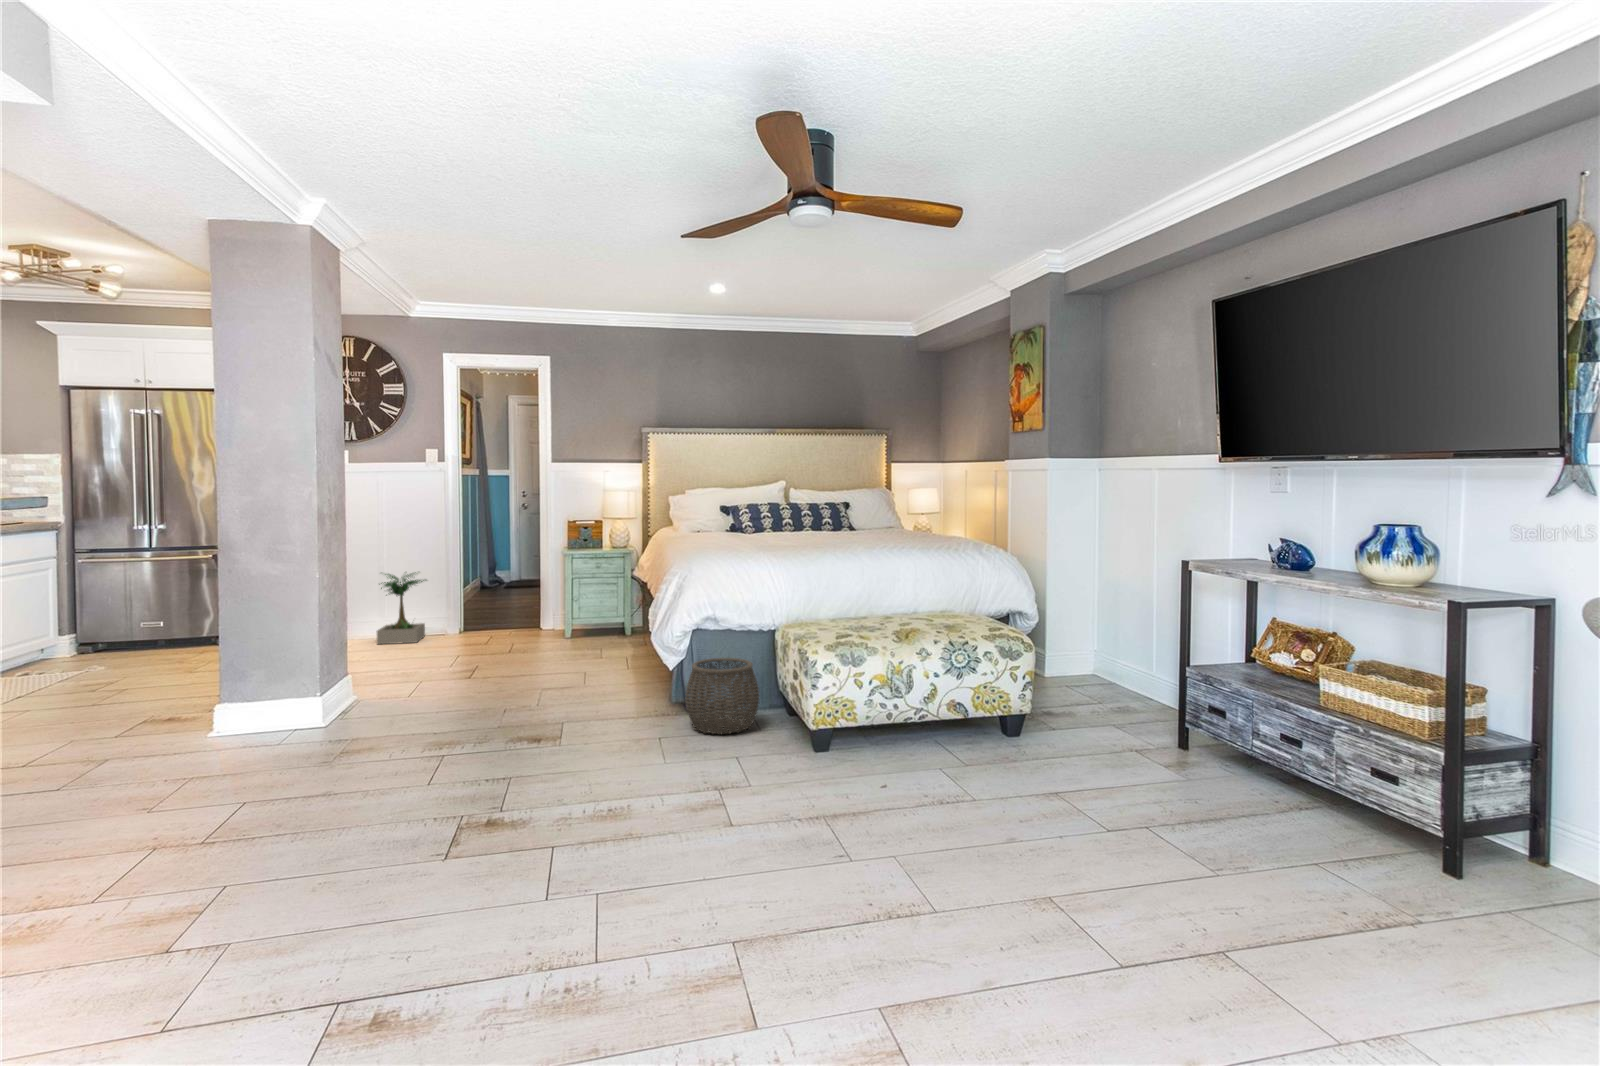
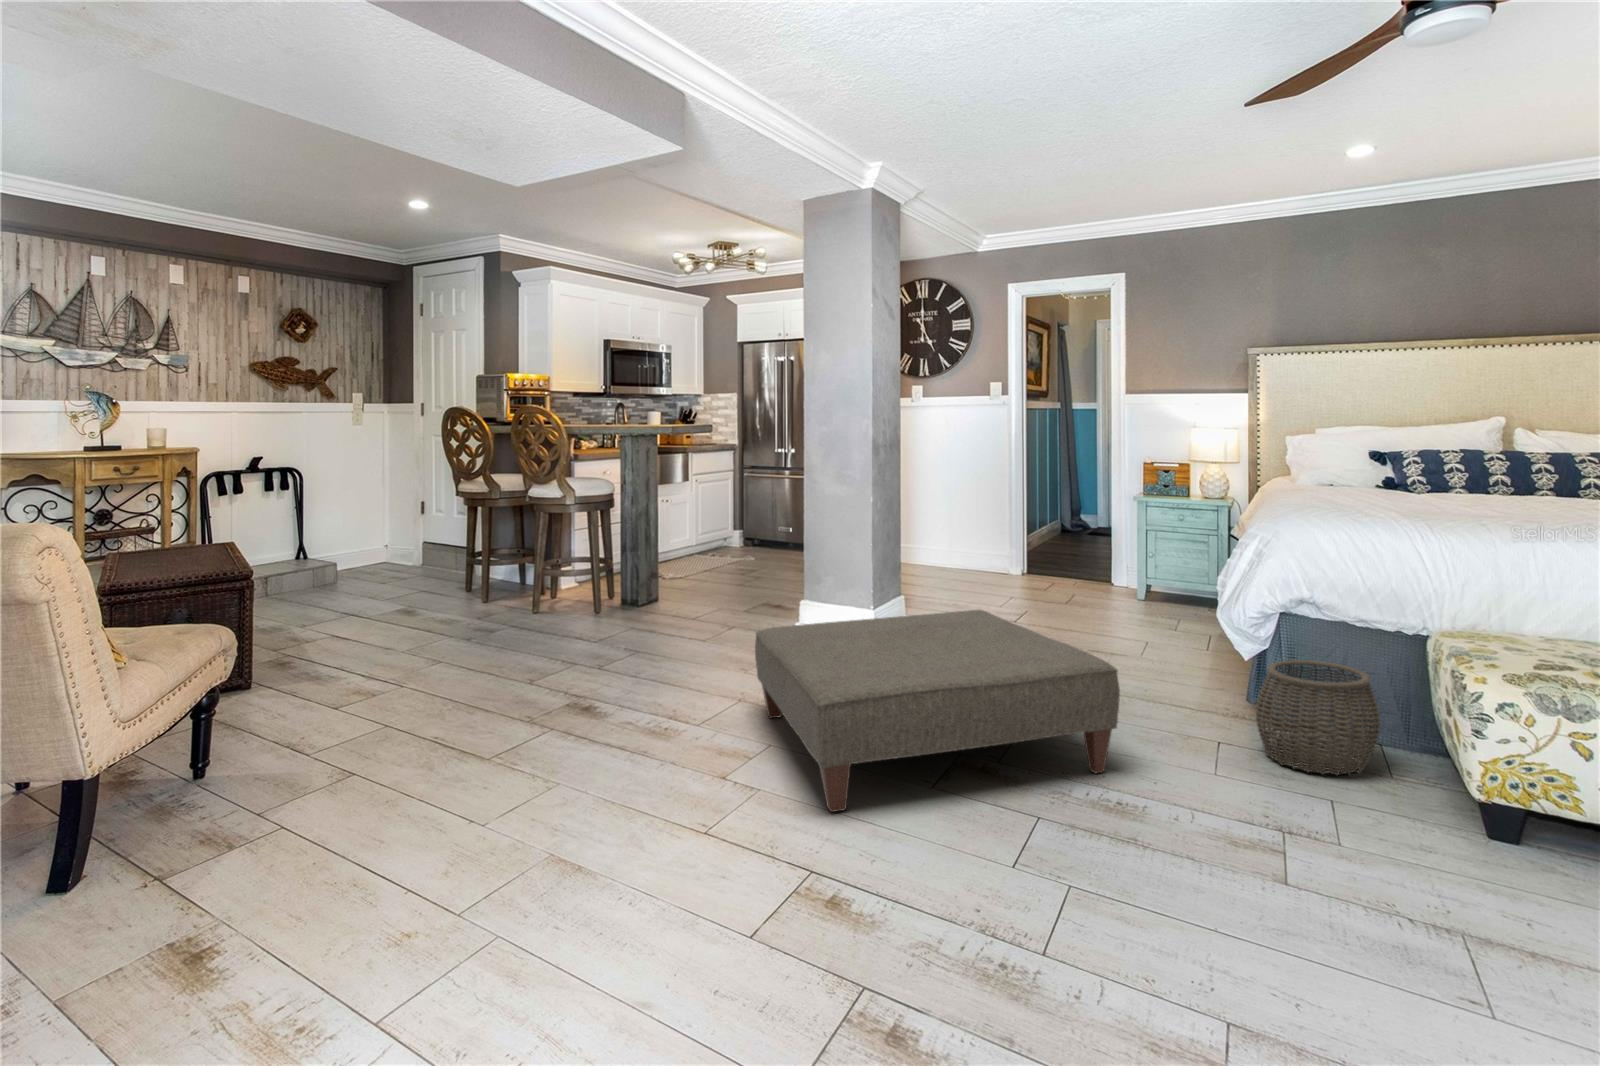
potted plant: present [377,572,426,644] -> none [940,513,994,588]
ottoman: none [221,651,599,843] -> present [755,610,1120,812]

